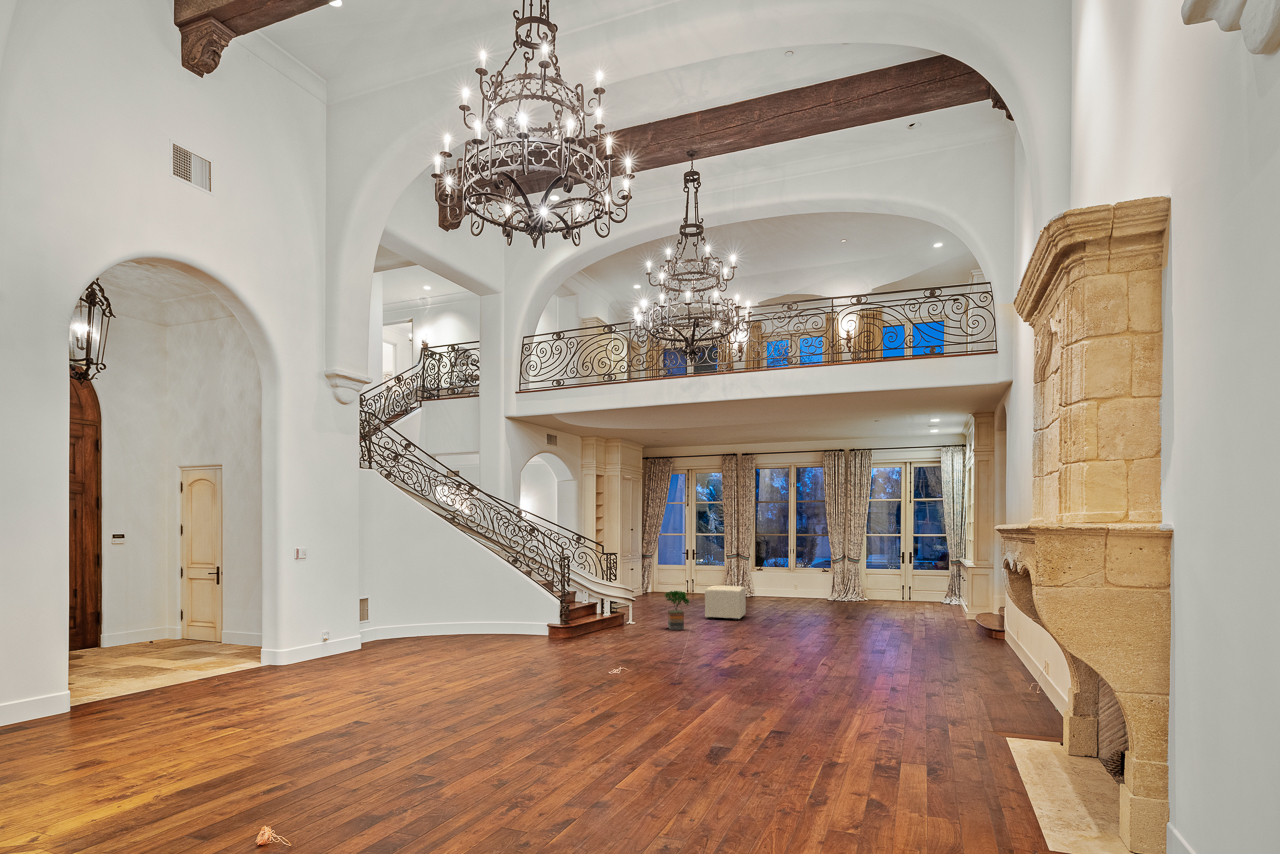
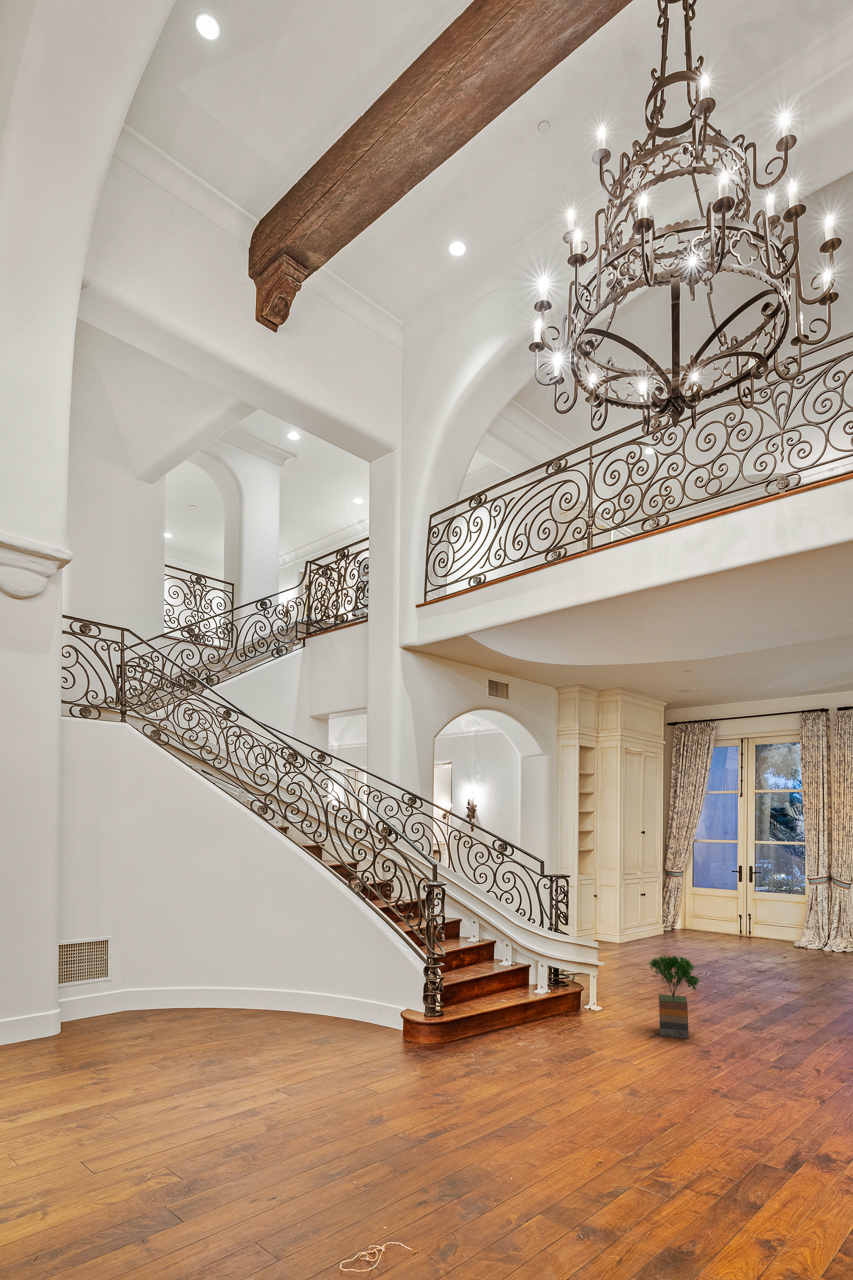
ottoman: present [705,585,746,620] -> none [744,943,835,1021]

